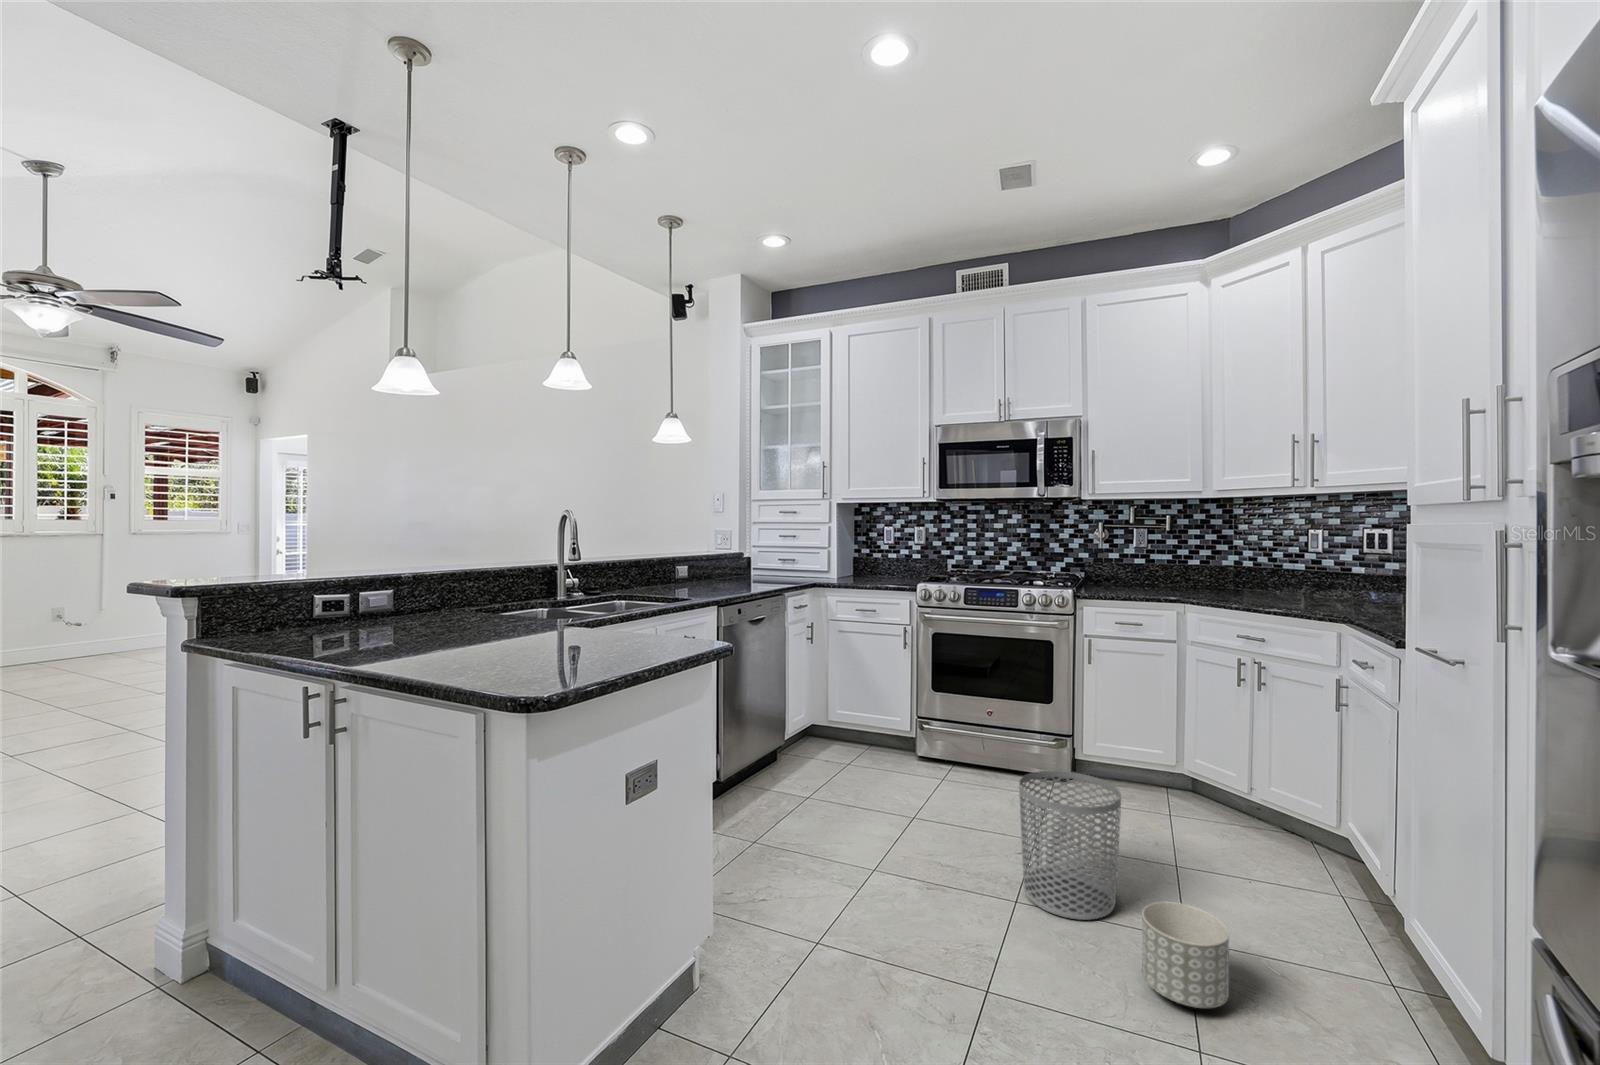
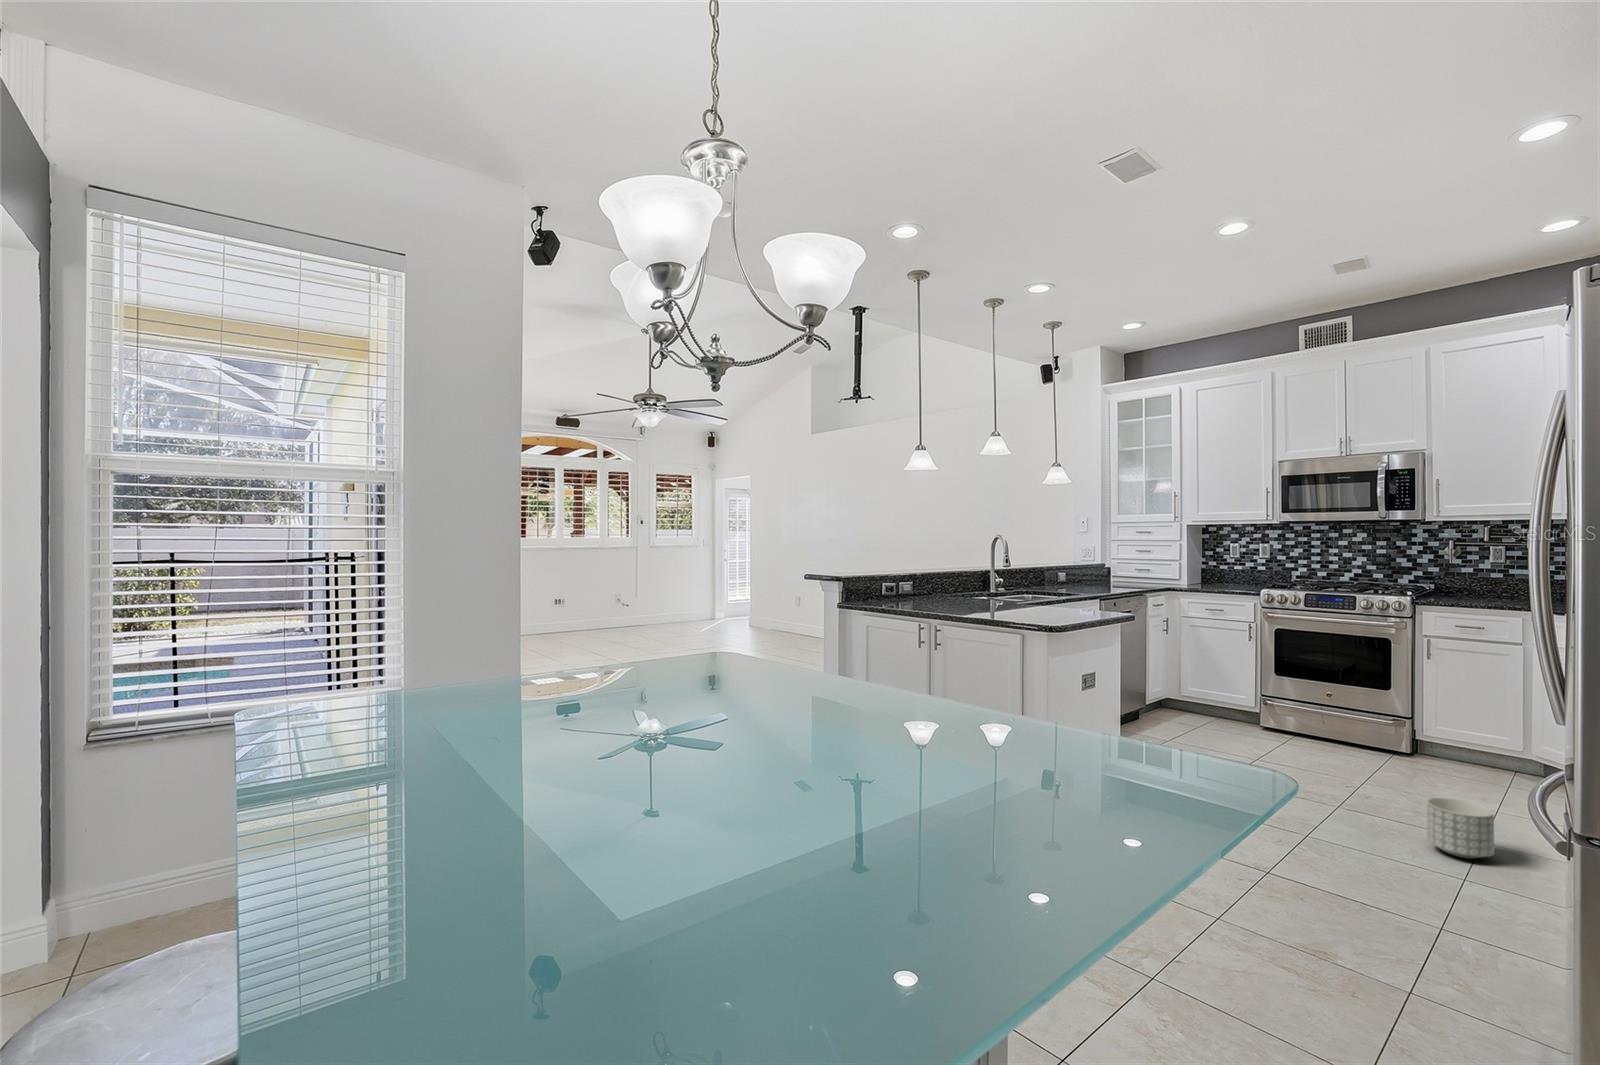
waste bin: present [1019,771,1121,920] -> none [1342,722,1427,820]

